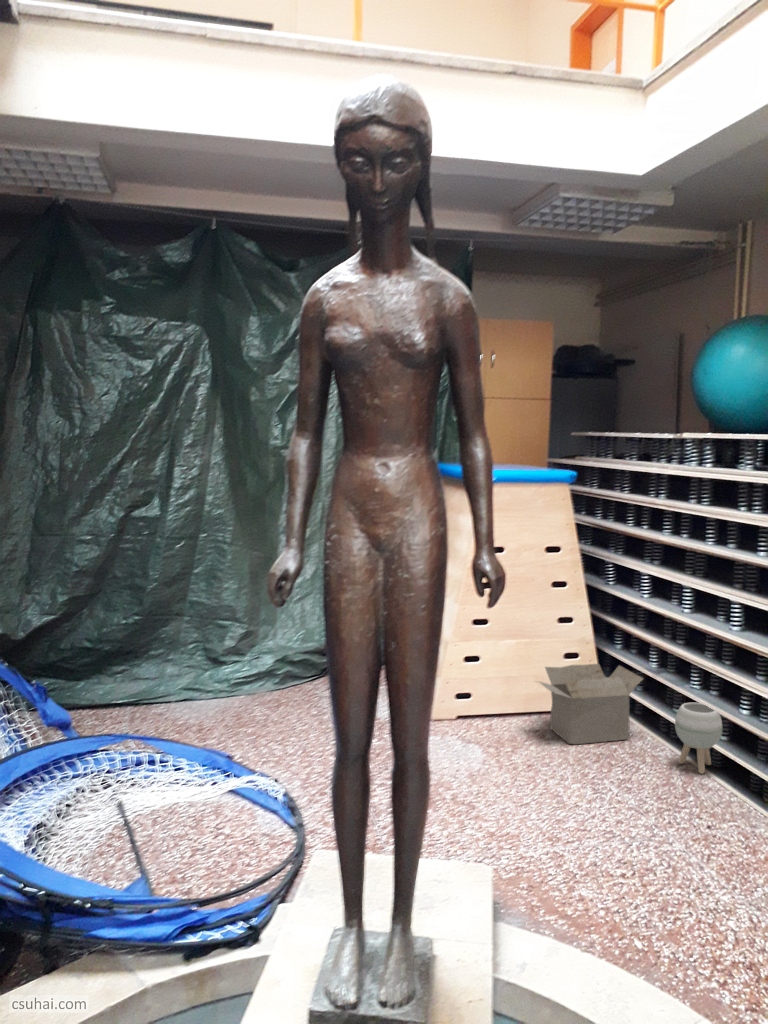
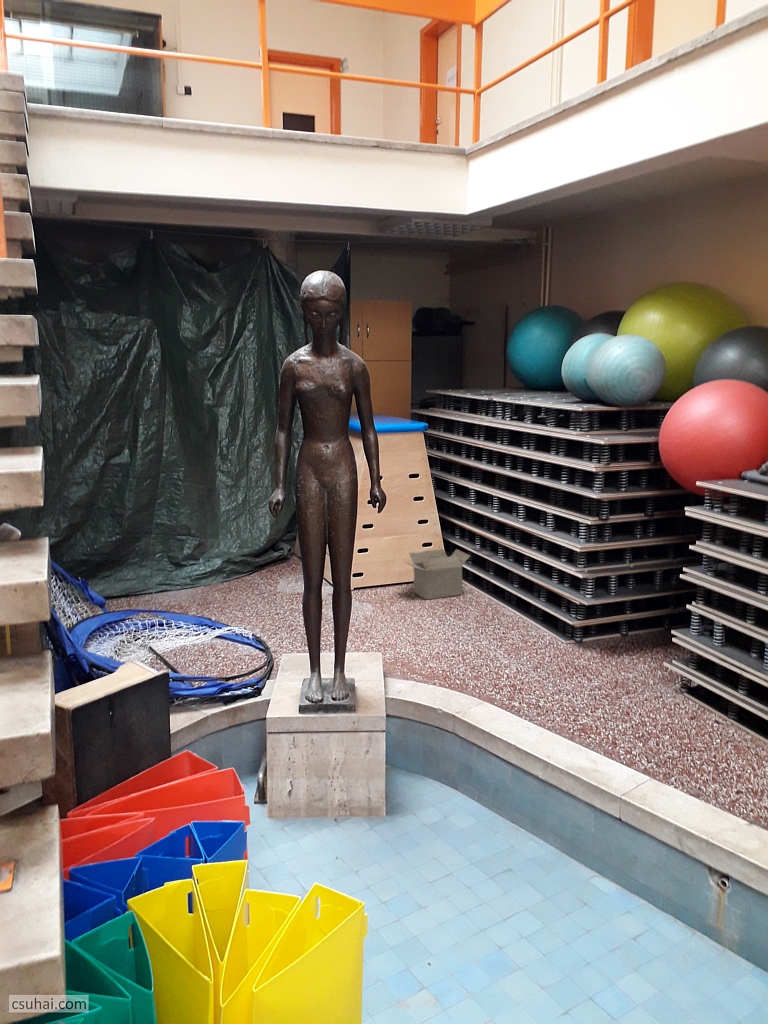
planter: present [675,703,722,774] -> none [488,567,515,609]

